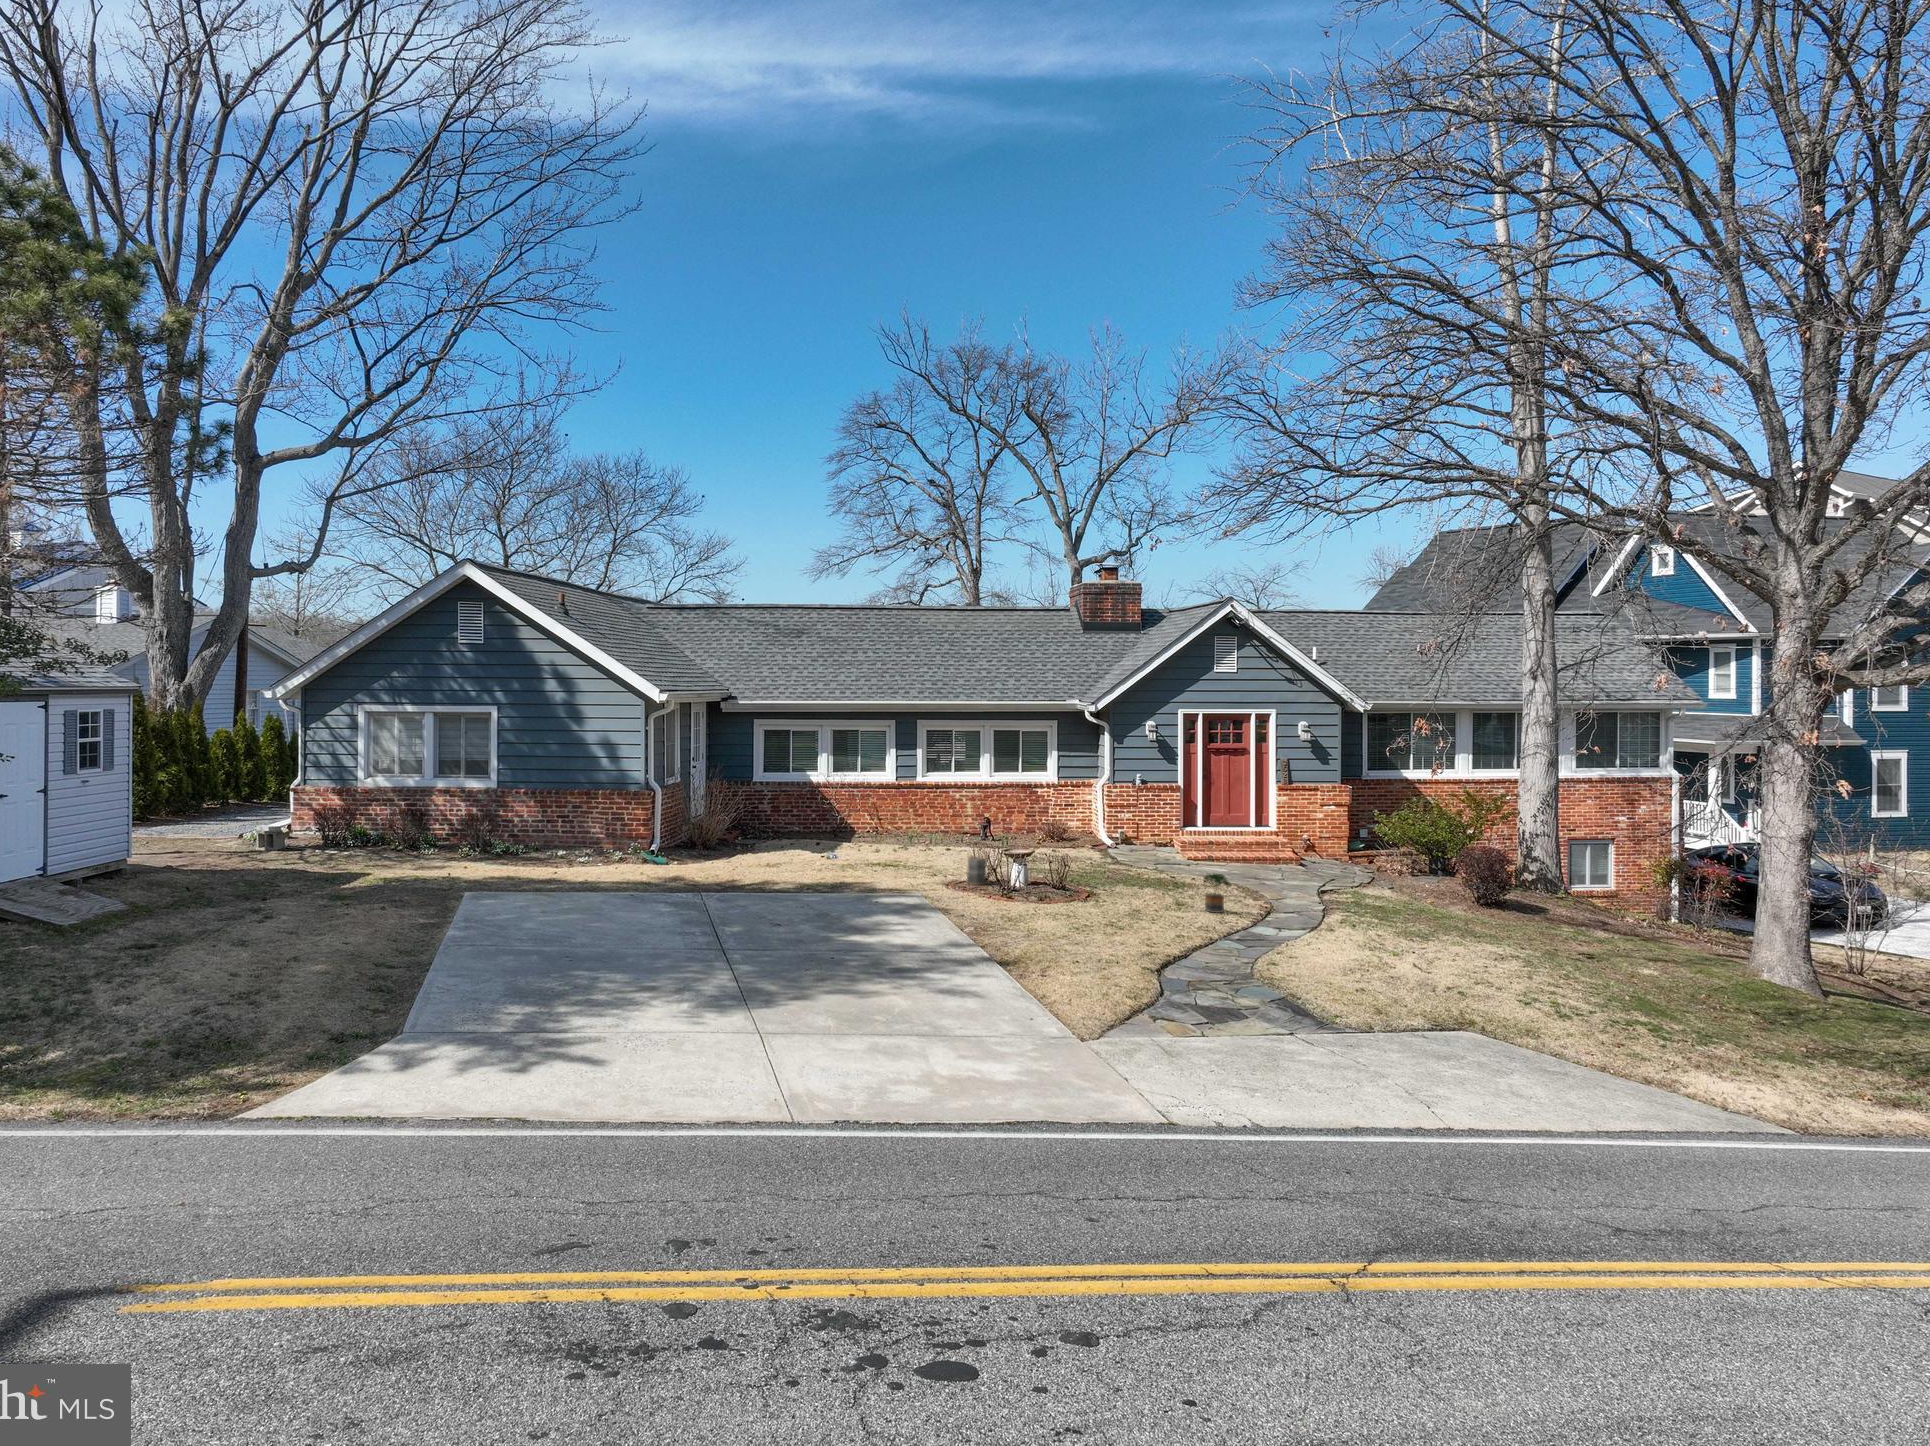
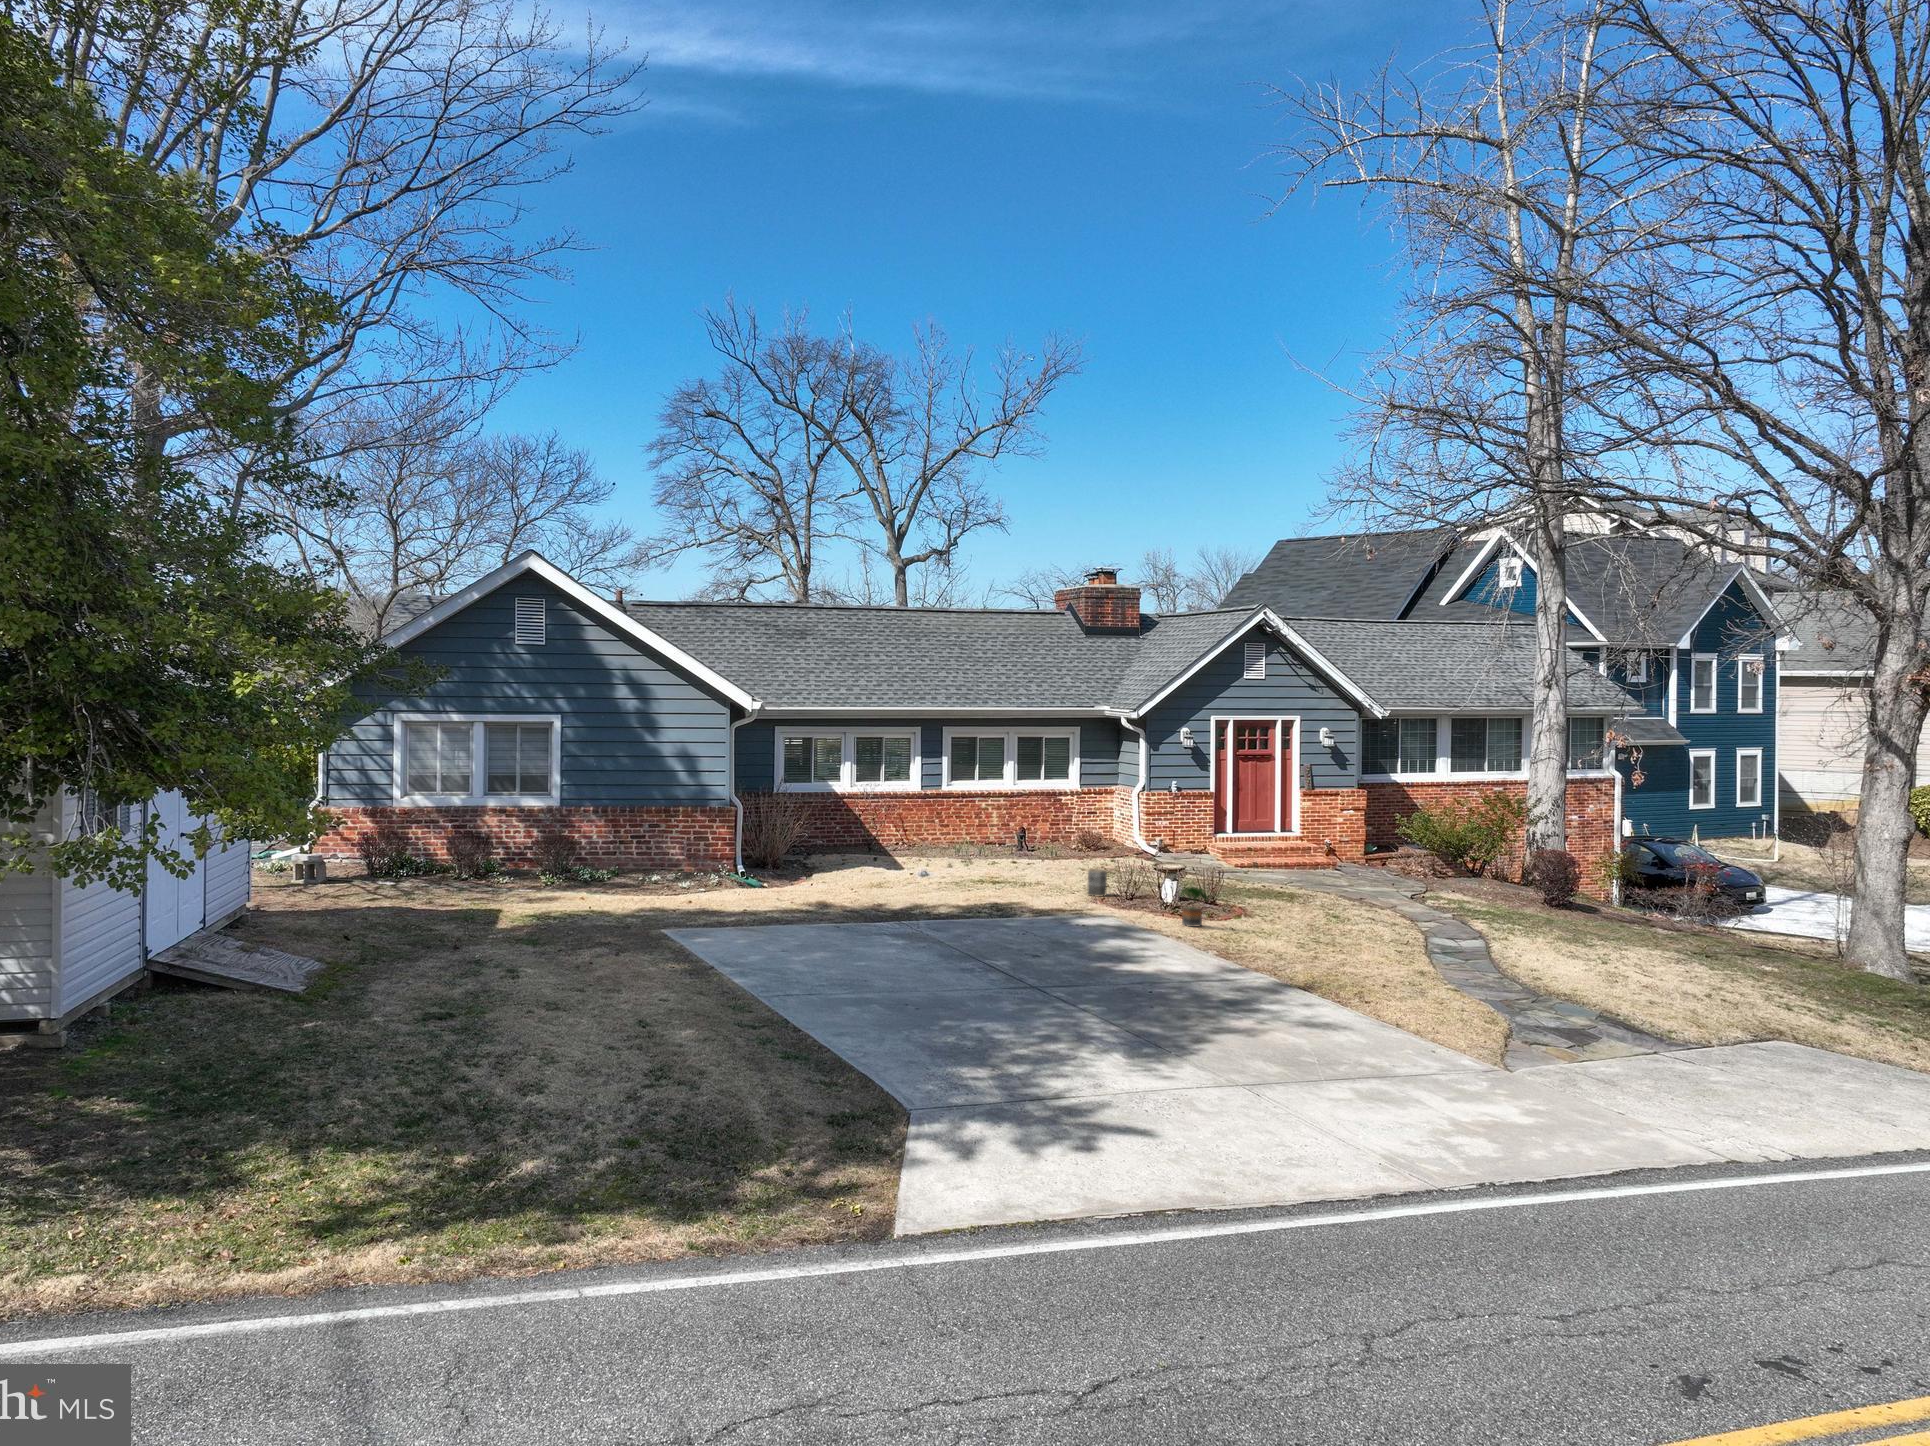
potted tree: present [1204,874,1230,913] -> present [1180,887,1208,927]

